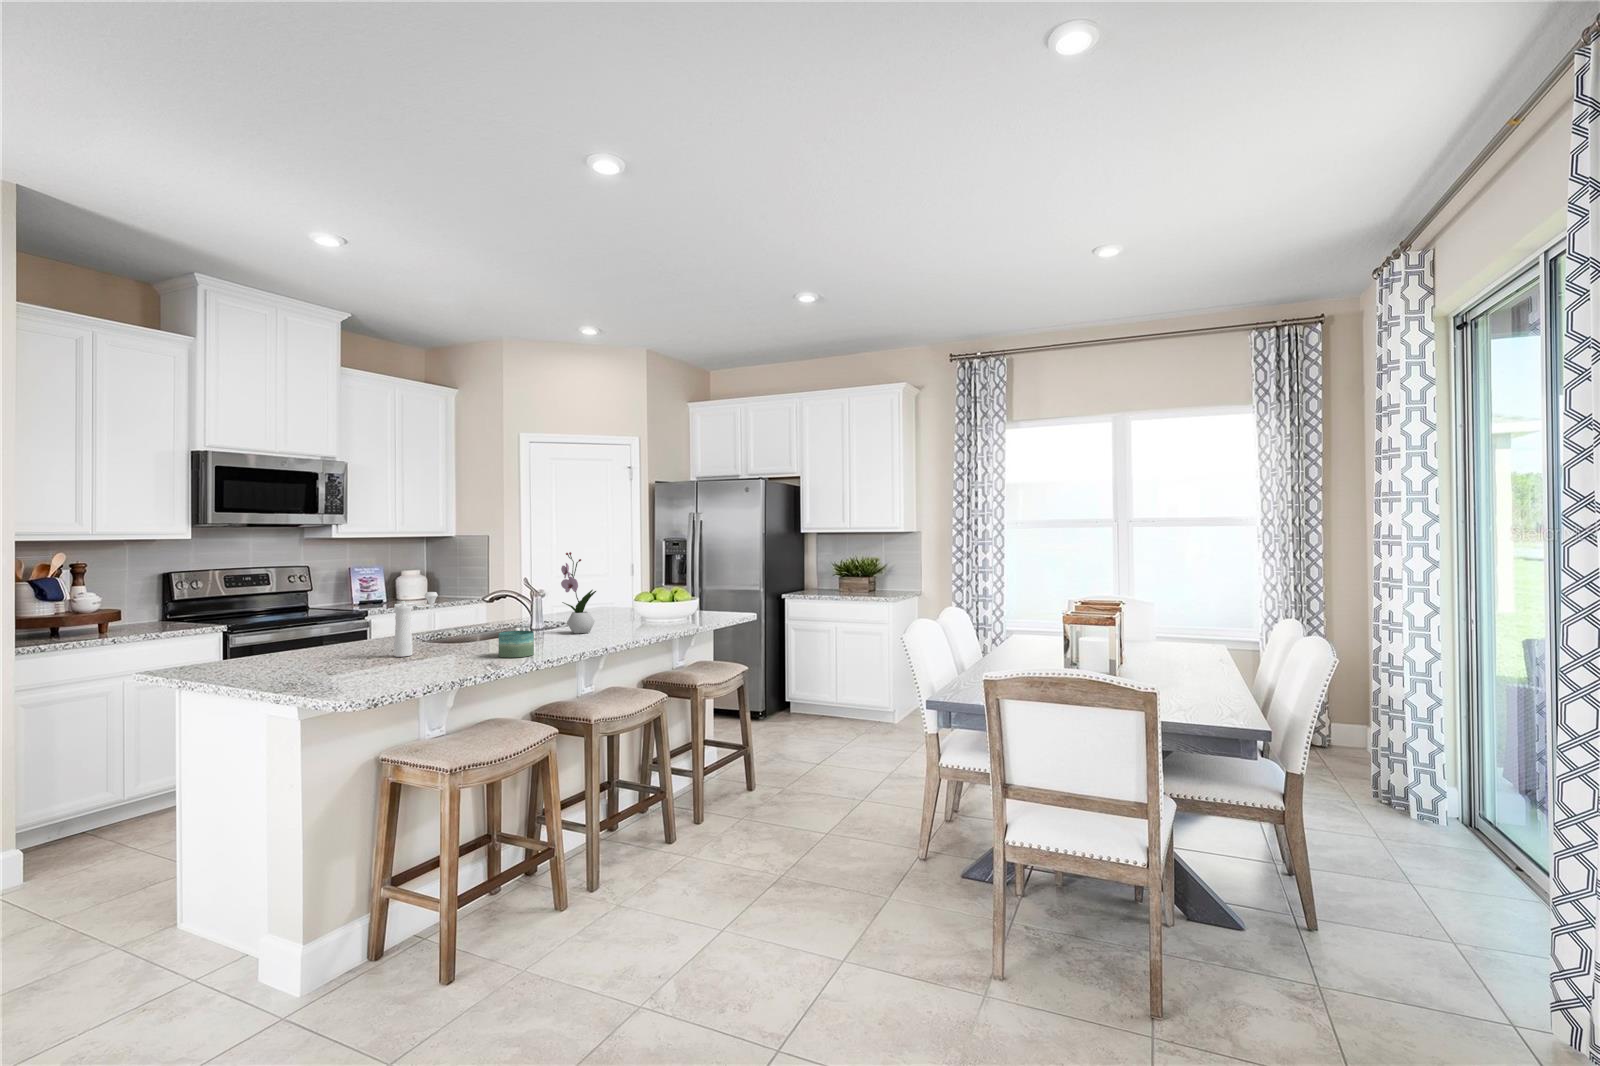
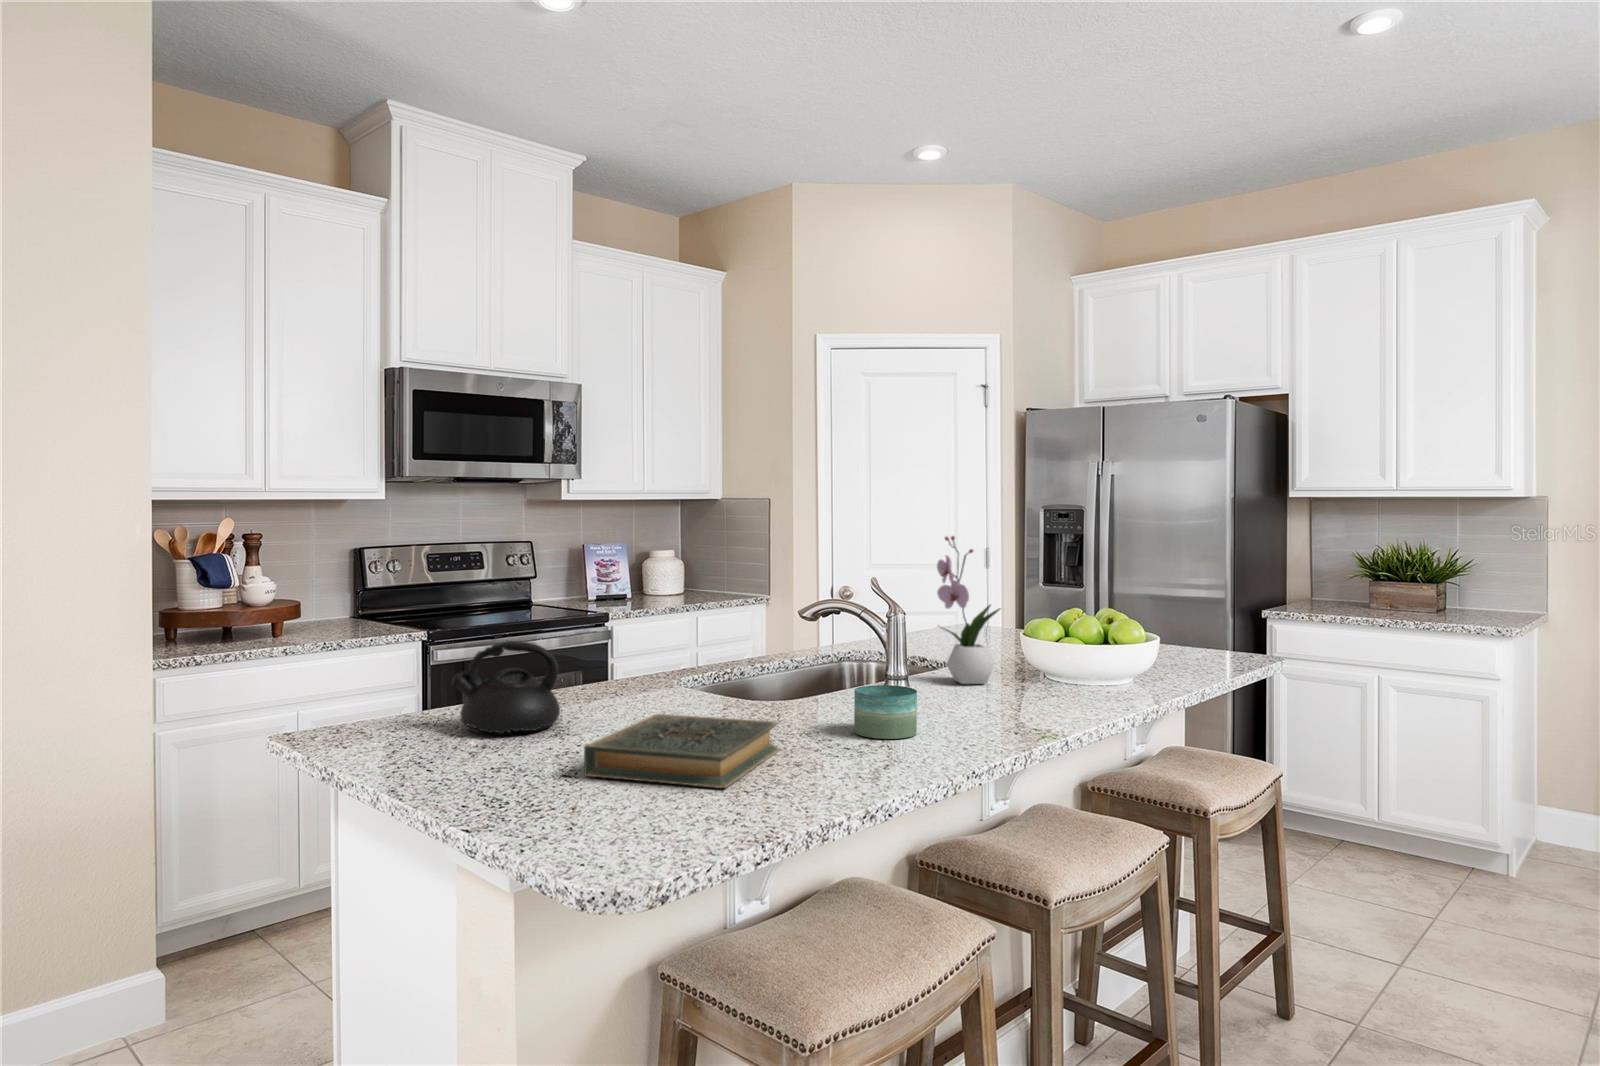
pepper mill: present [394,592,438,657] -> none [675,605,744,720]
teapot: none [244,615,319,670] -> present [451,641,560,734]
hardback book: none [329,650,452,682] -> present [584,714,780,788]

